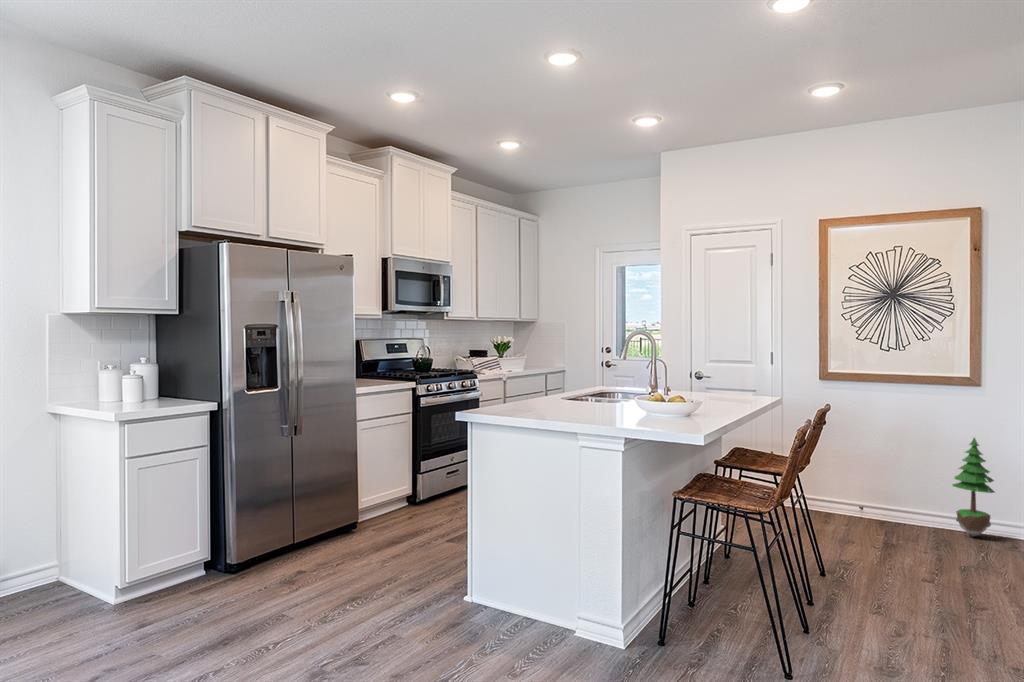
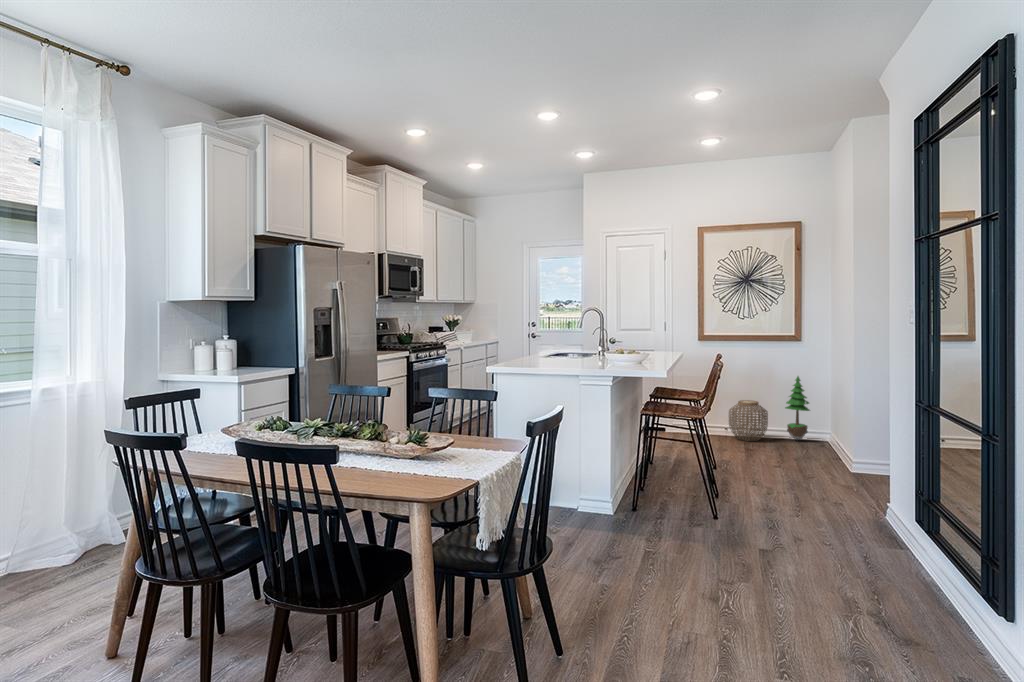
woven basket: none [862,469,924,532] -> present [729,400,768,441]

